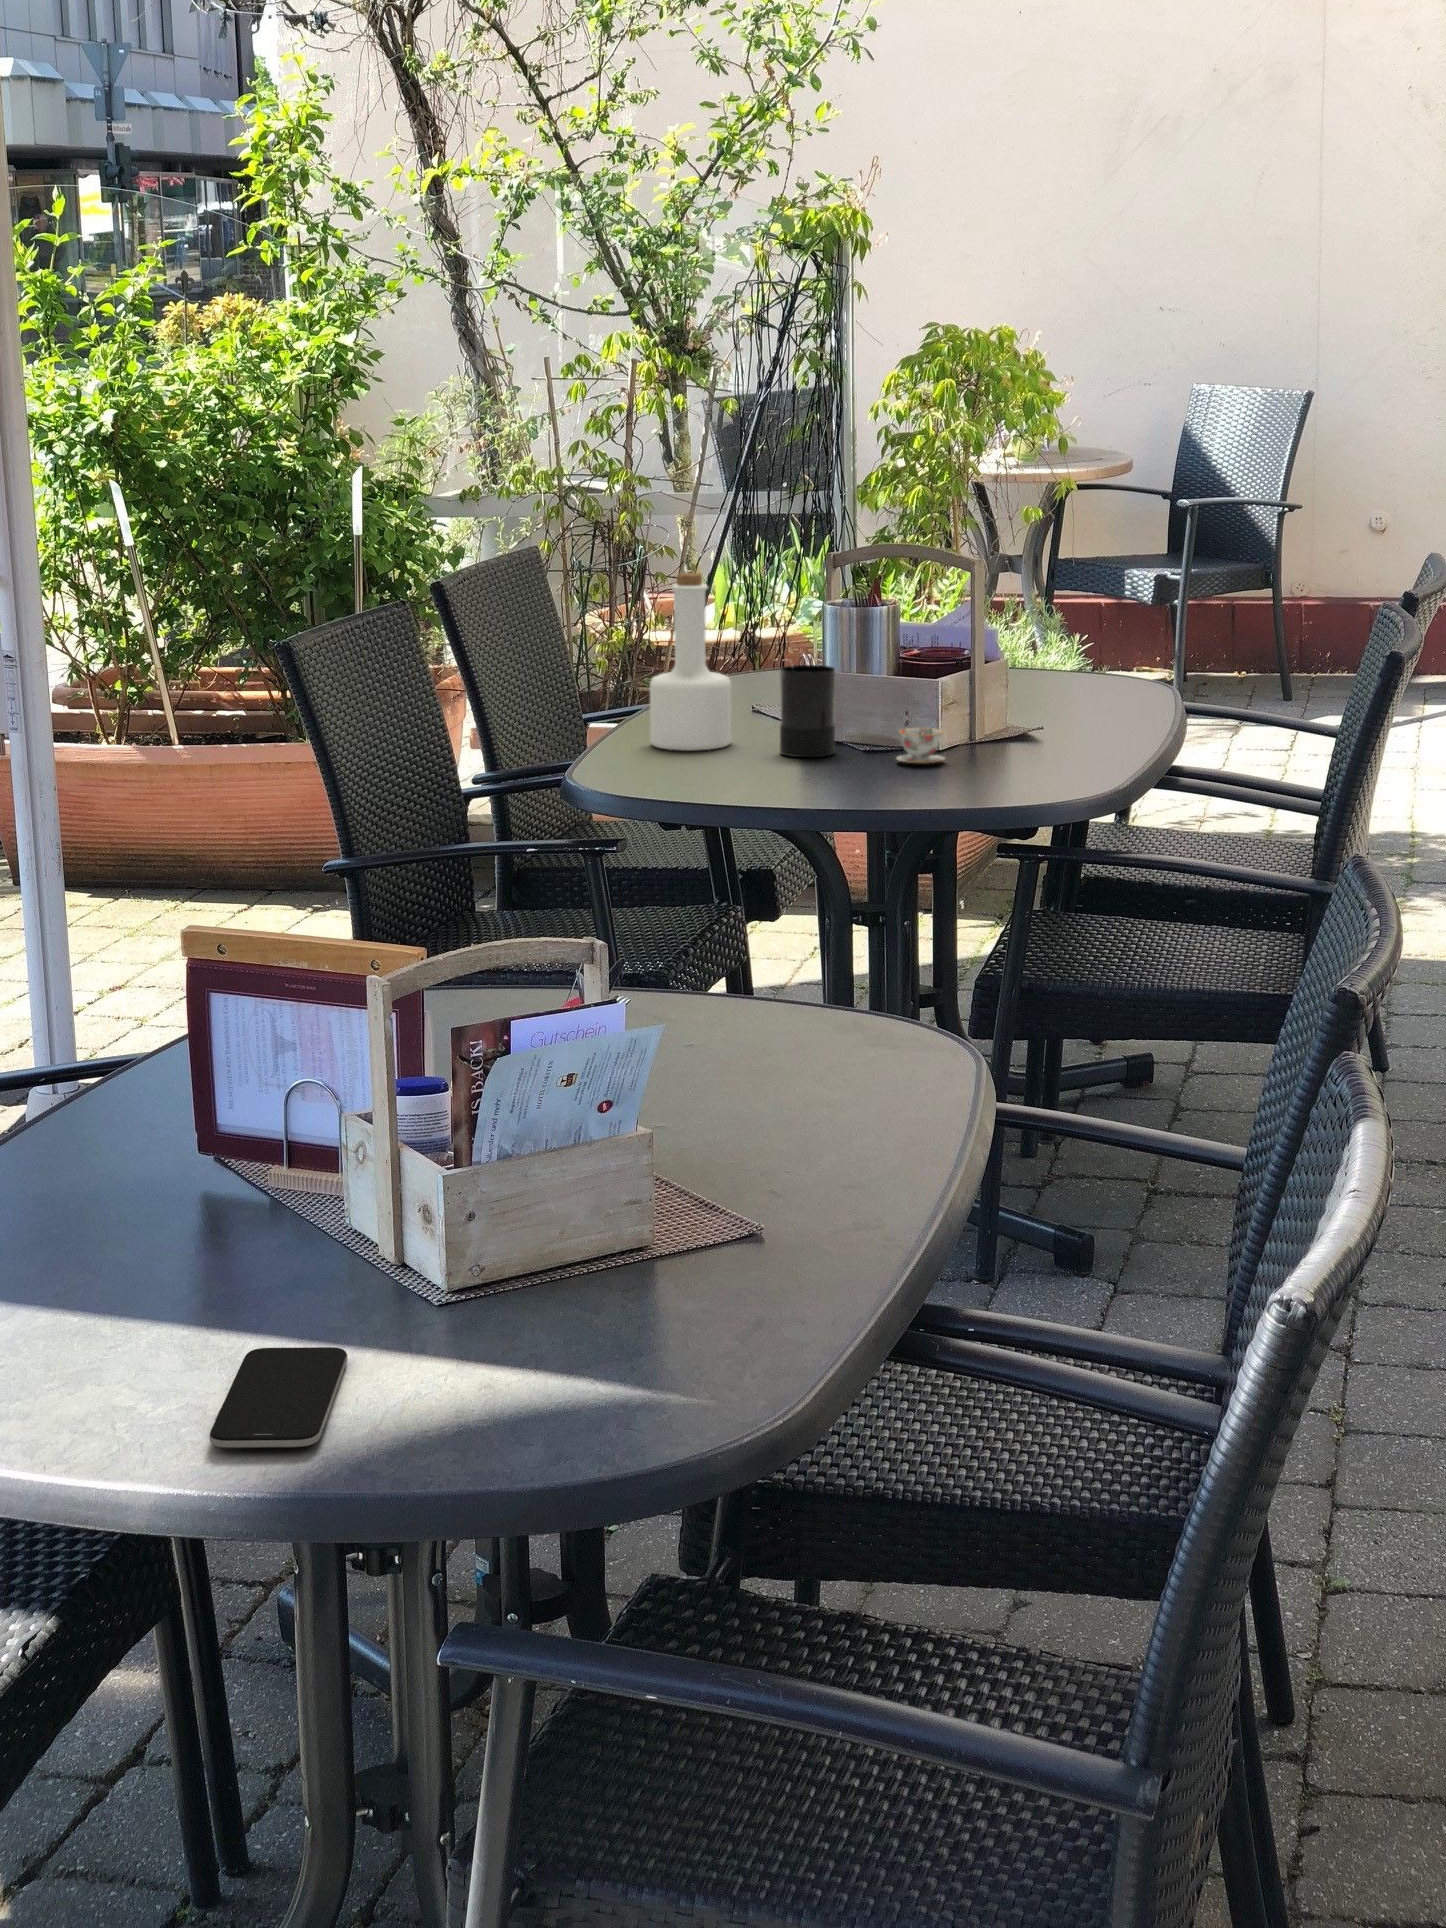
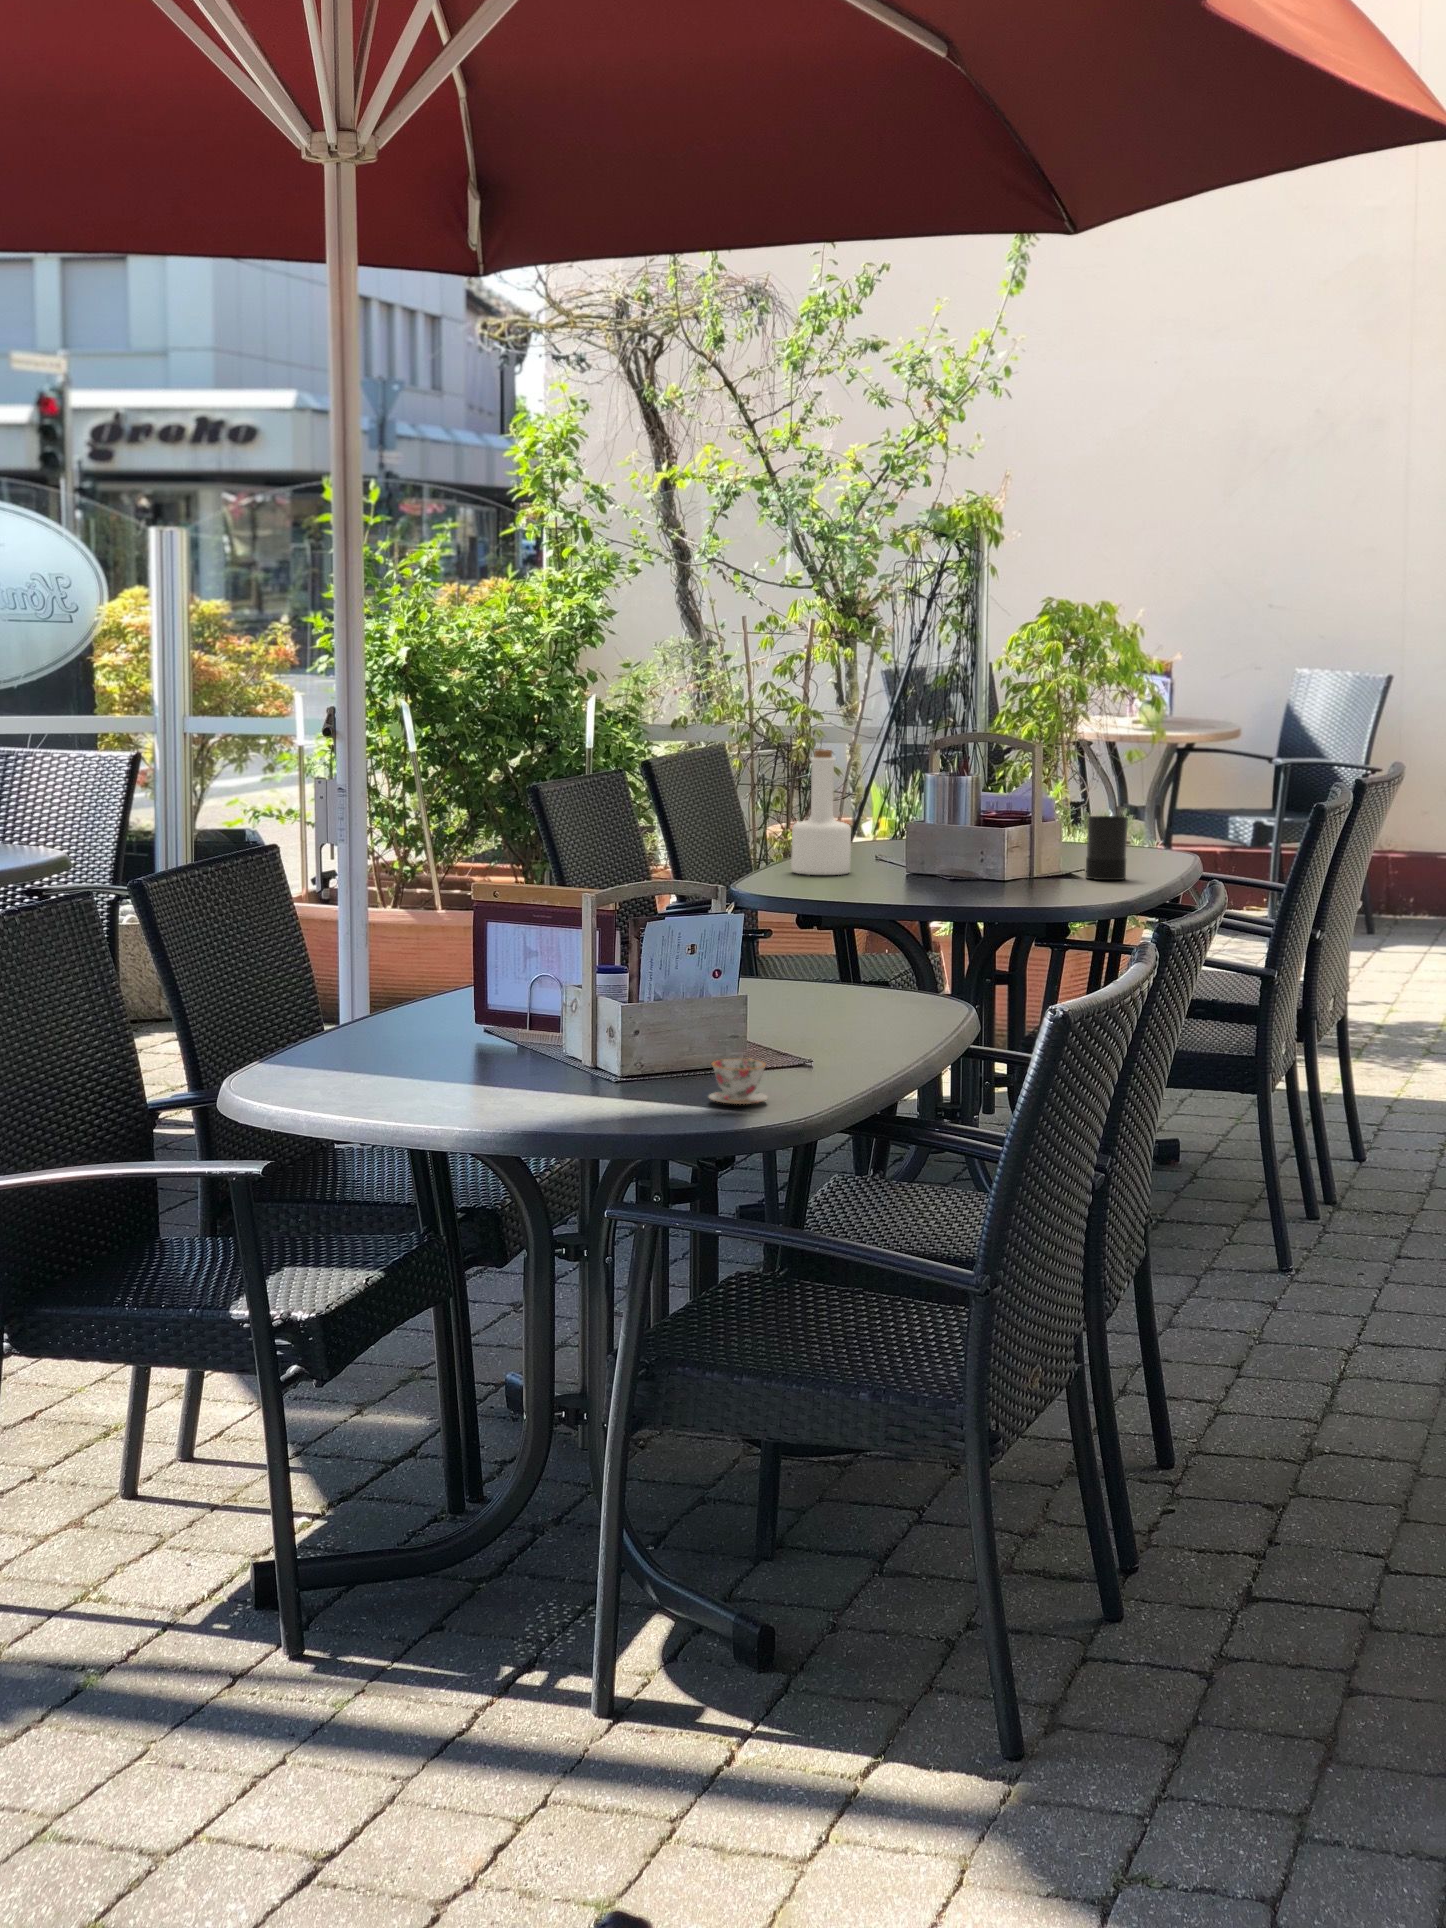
candle: present [780,660,835,757] -> present [1086,816,1128,880]
teacup: present [897,728,945,763] -> present [709,1059,768,1104]
smartphone: present [209,1347,347,1448] -> none [488,1085,562,1114]

